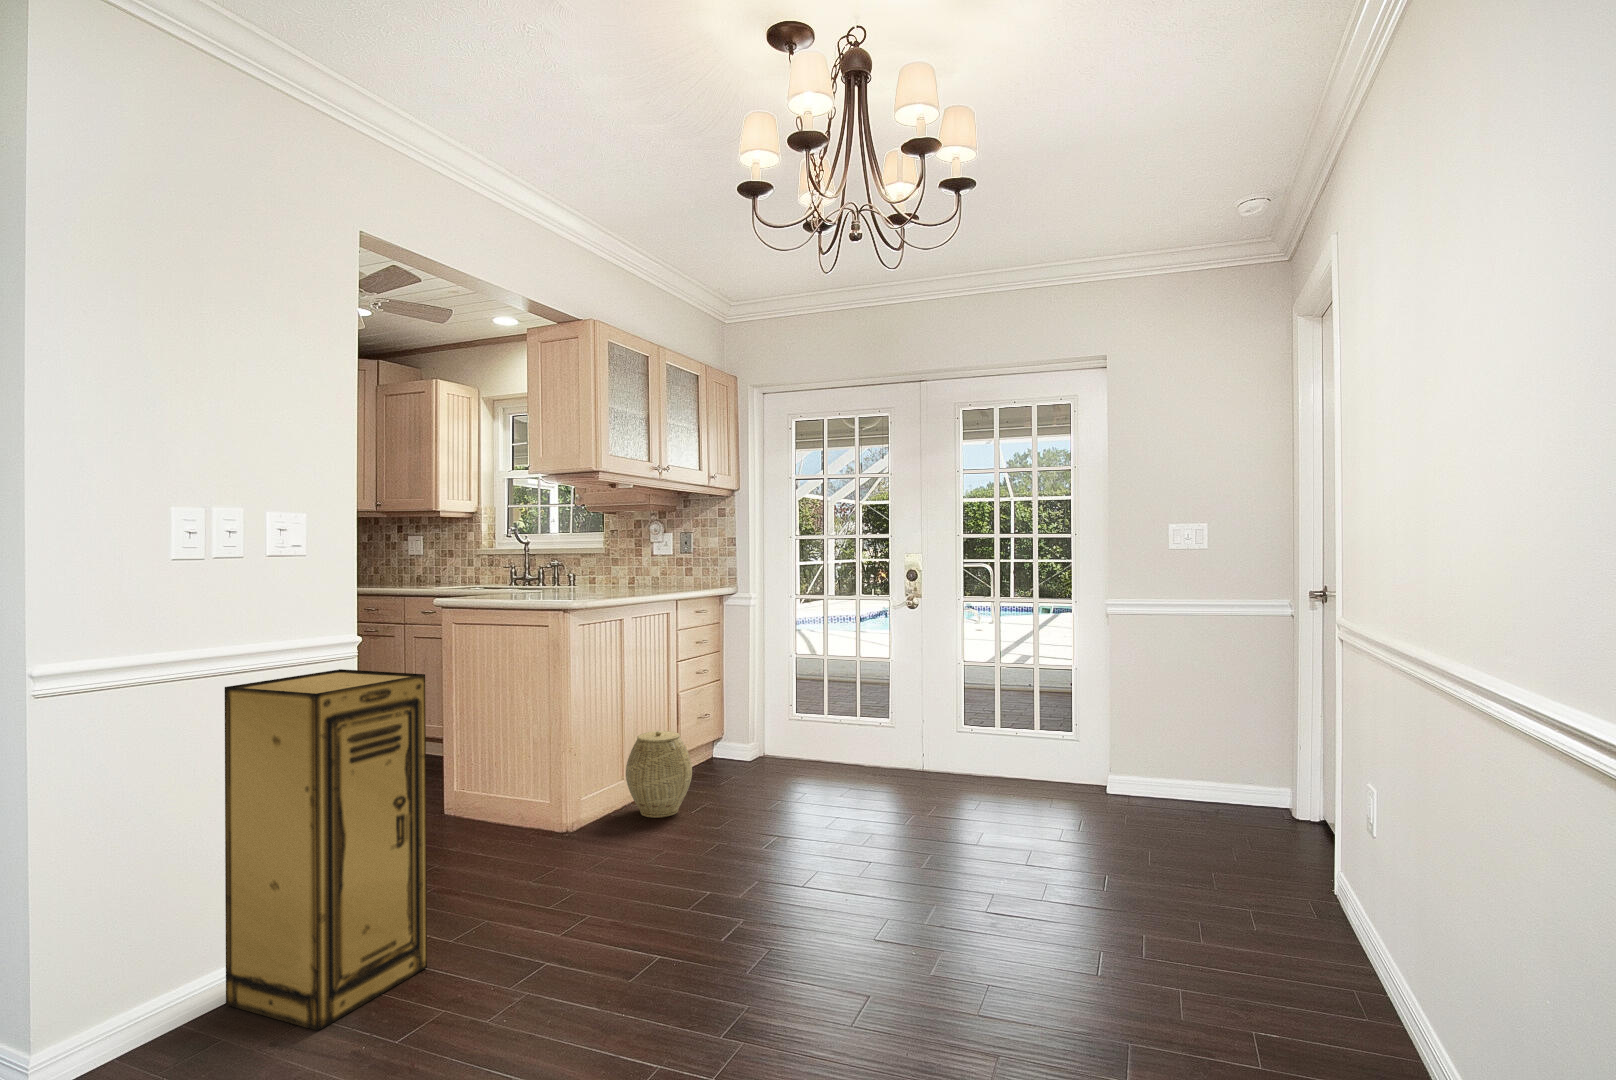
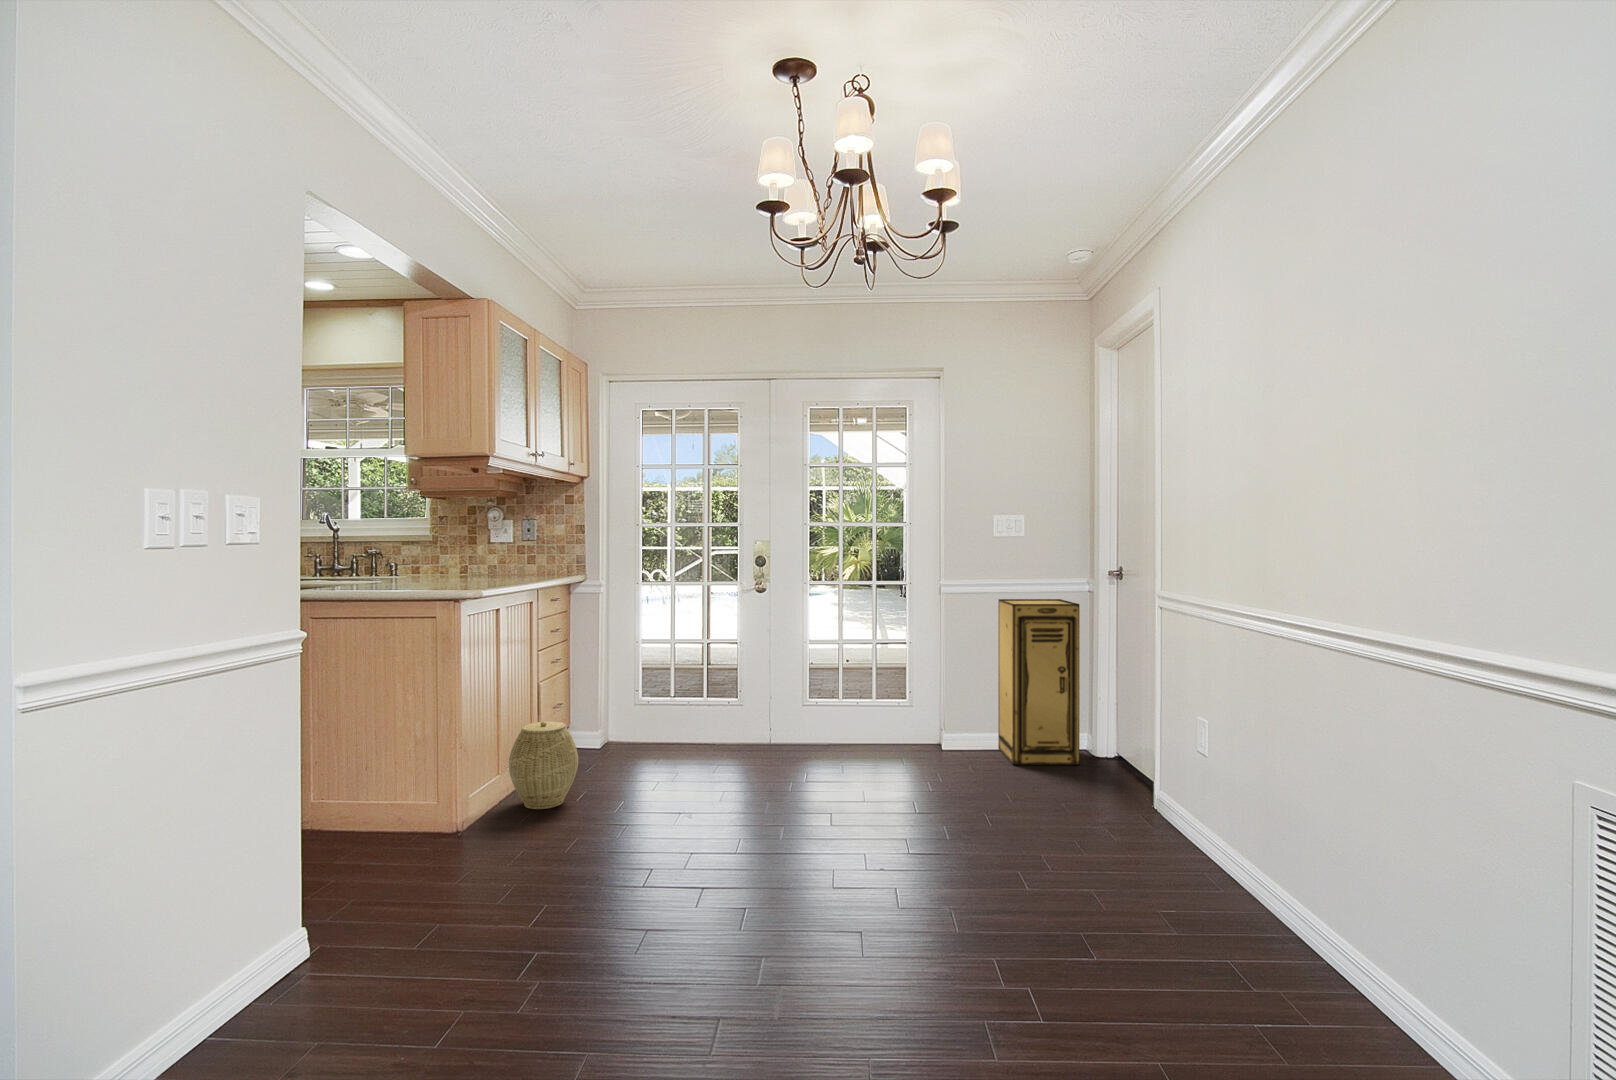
storage cabinet: present [225,669,427,1031] -> present [998,599,1080,765]

